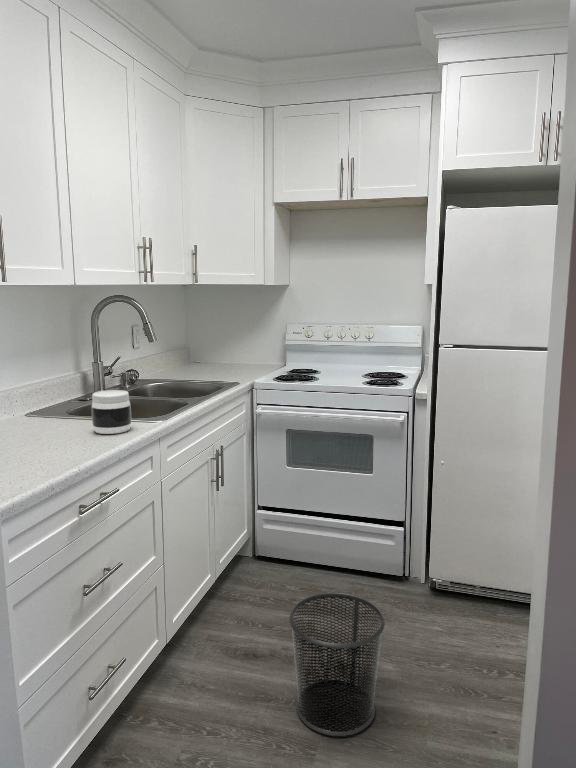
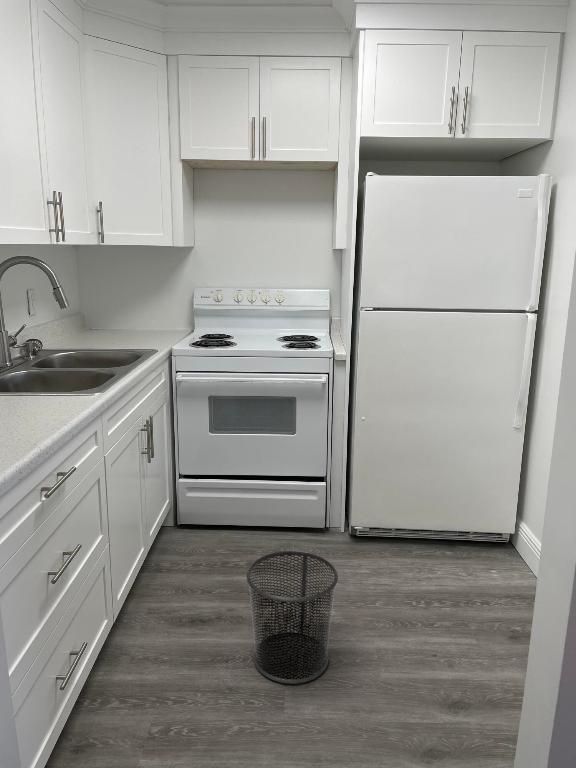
jar: present [92,390,131,434] -> none [28,362,72,410]

